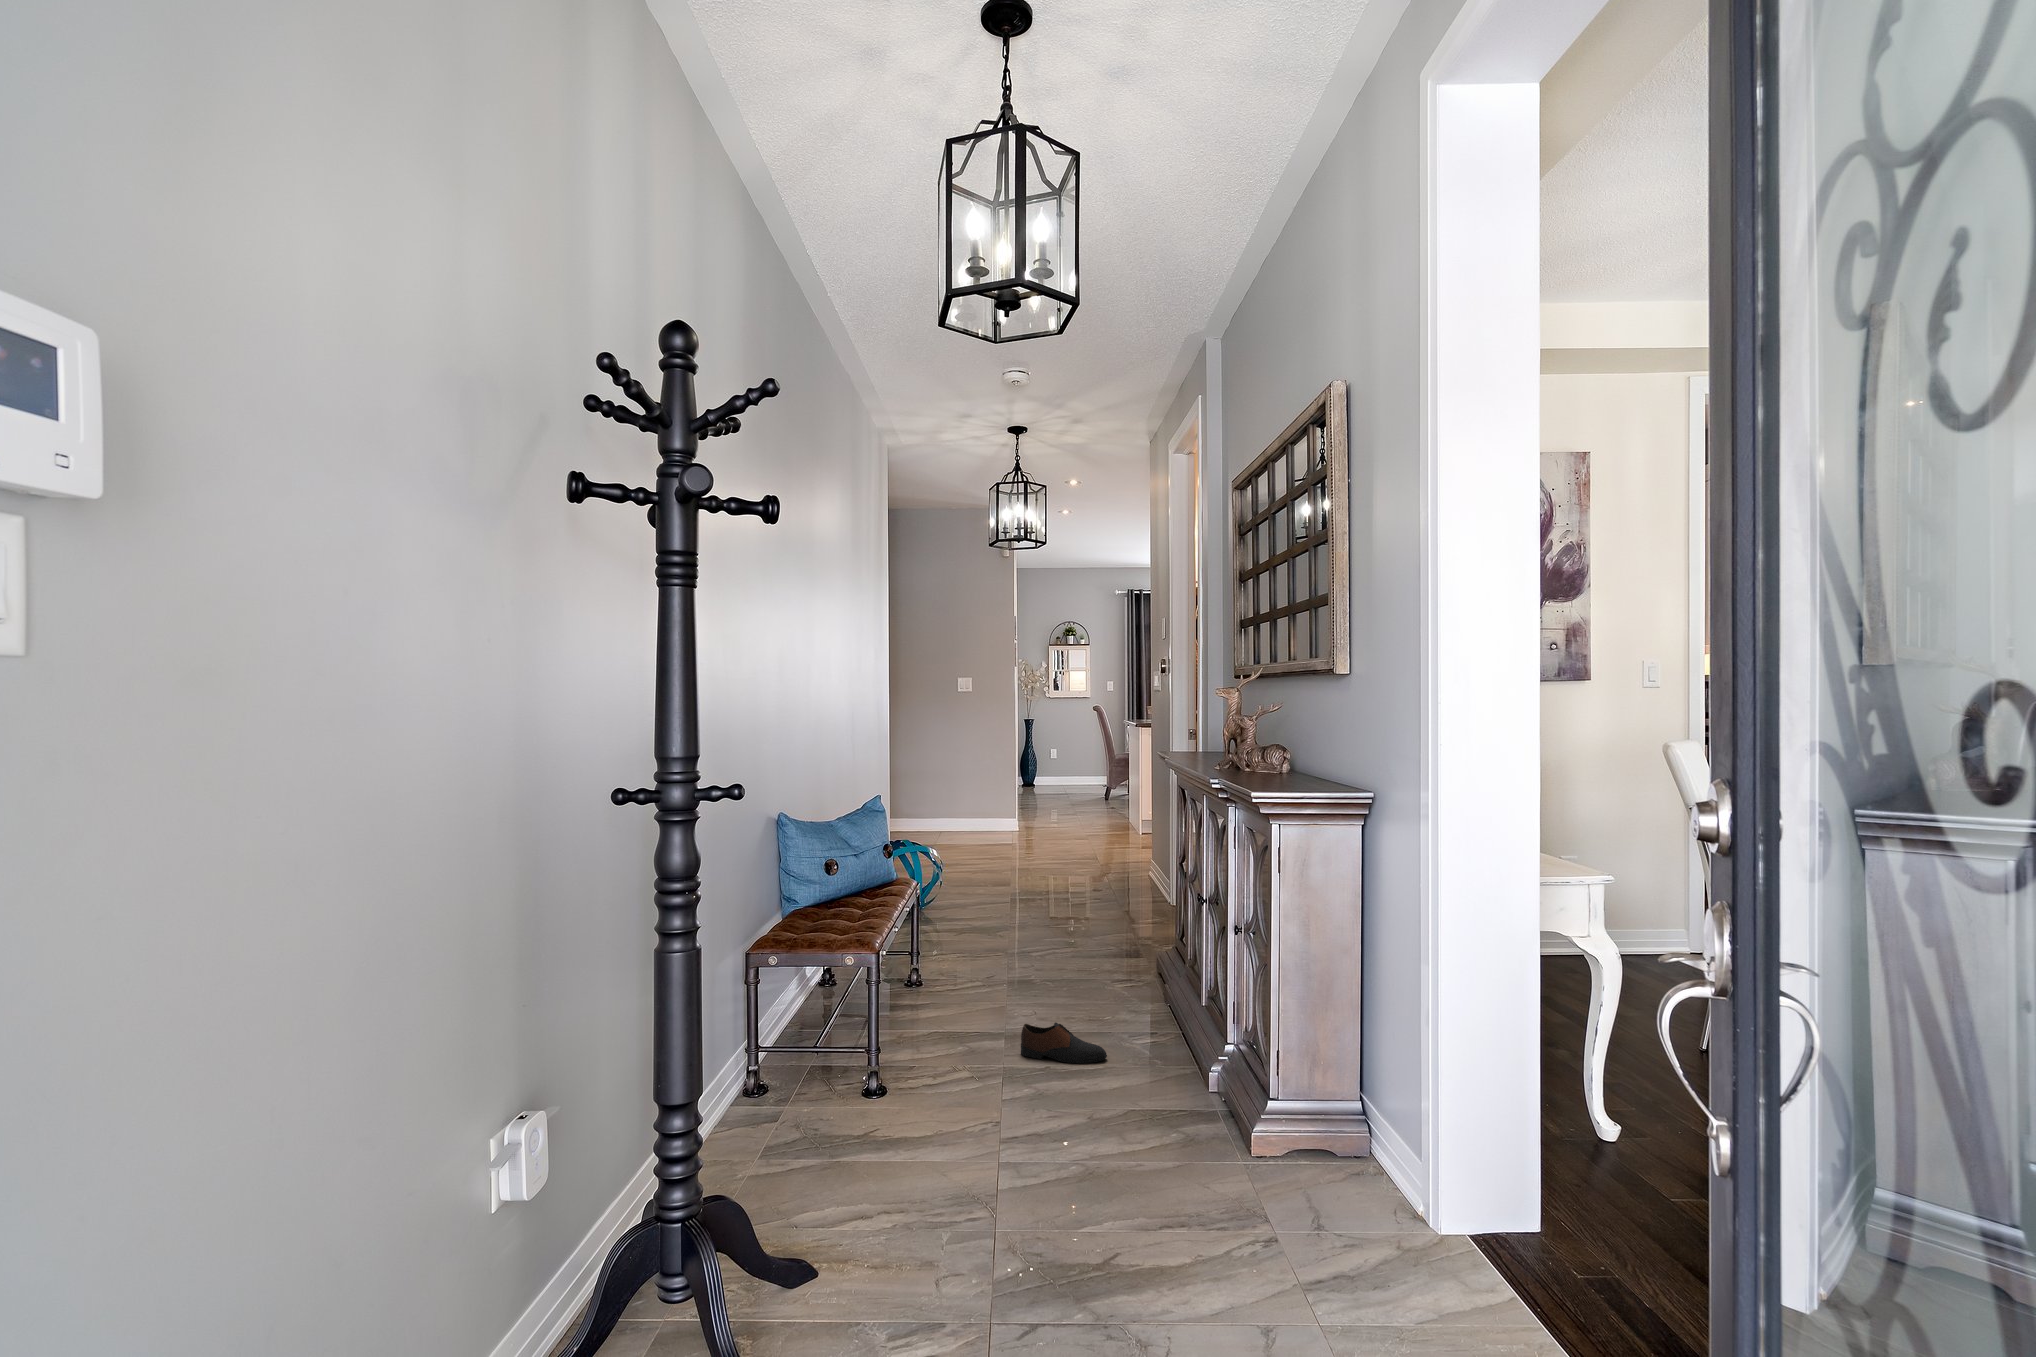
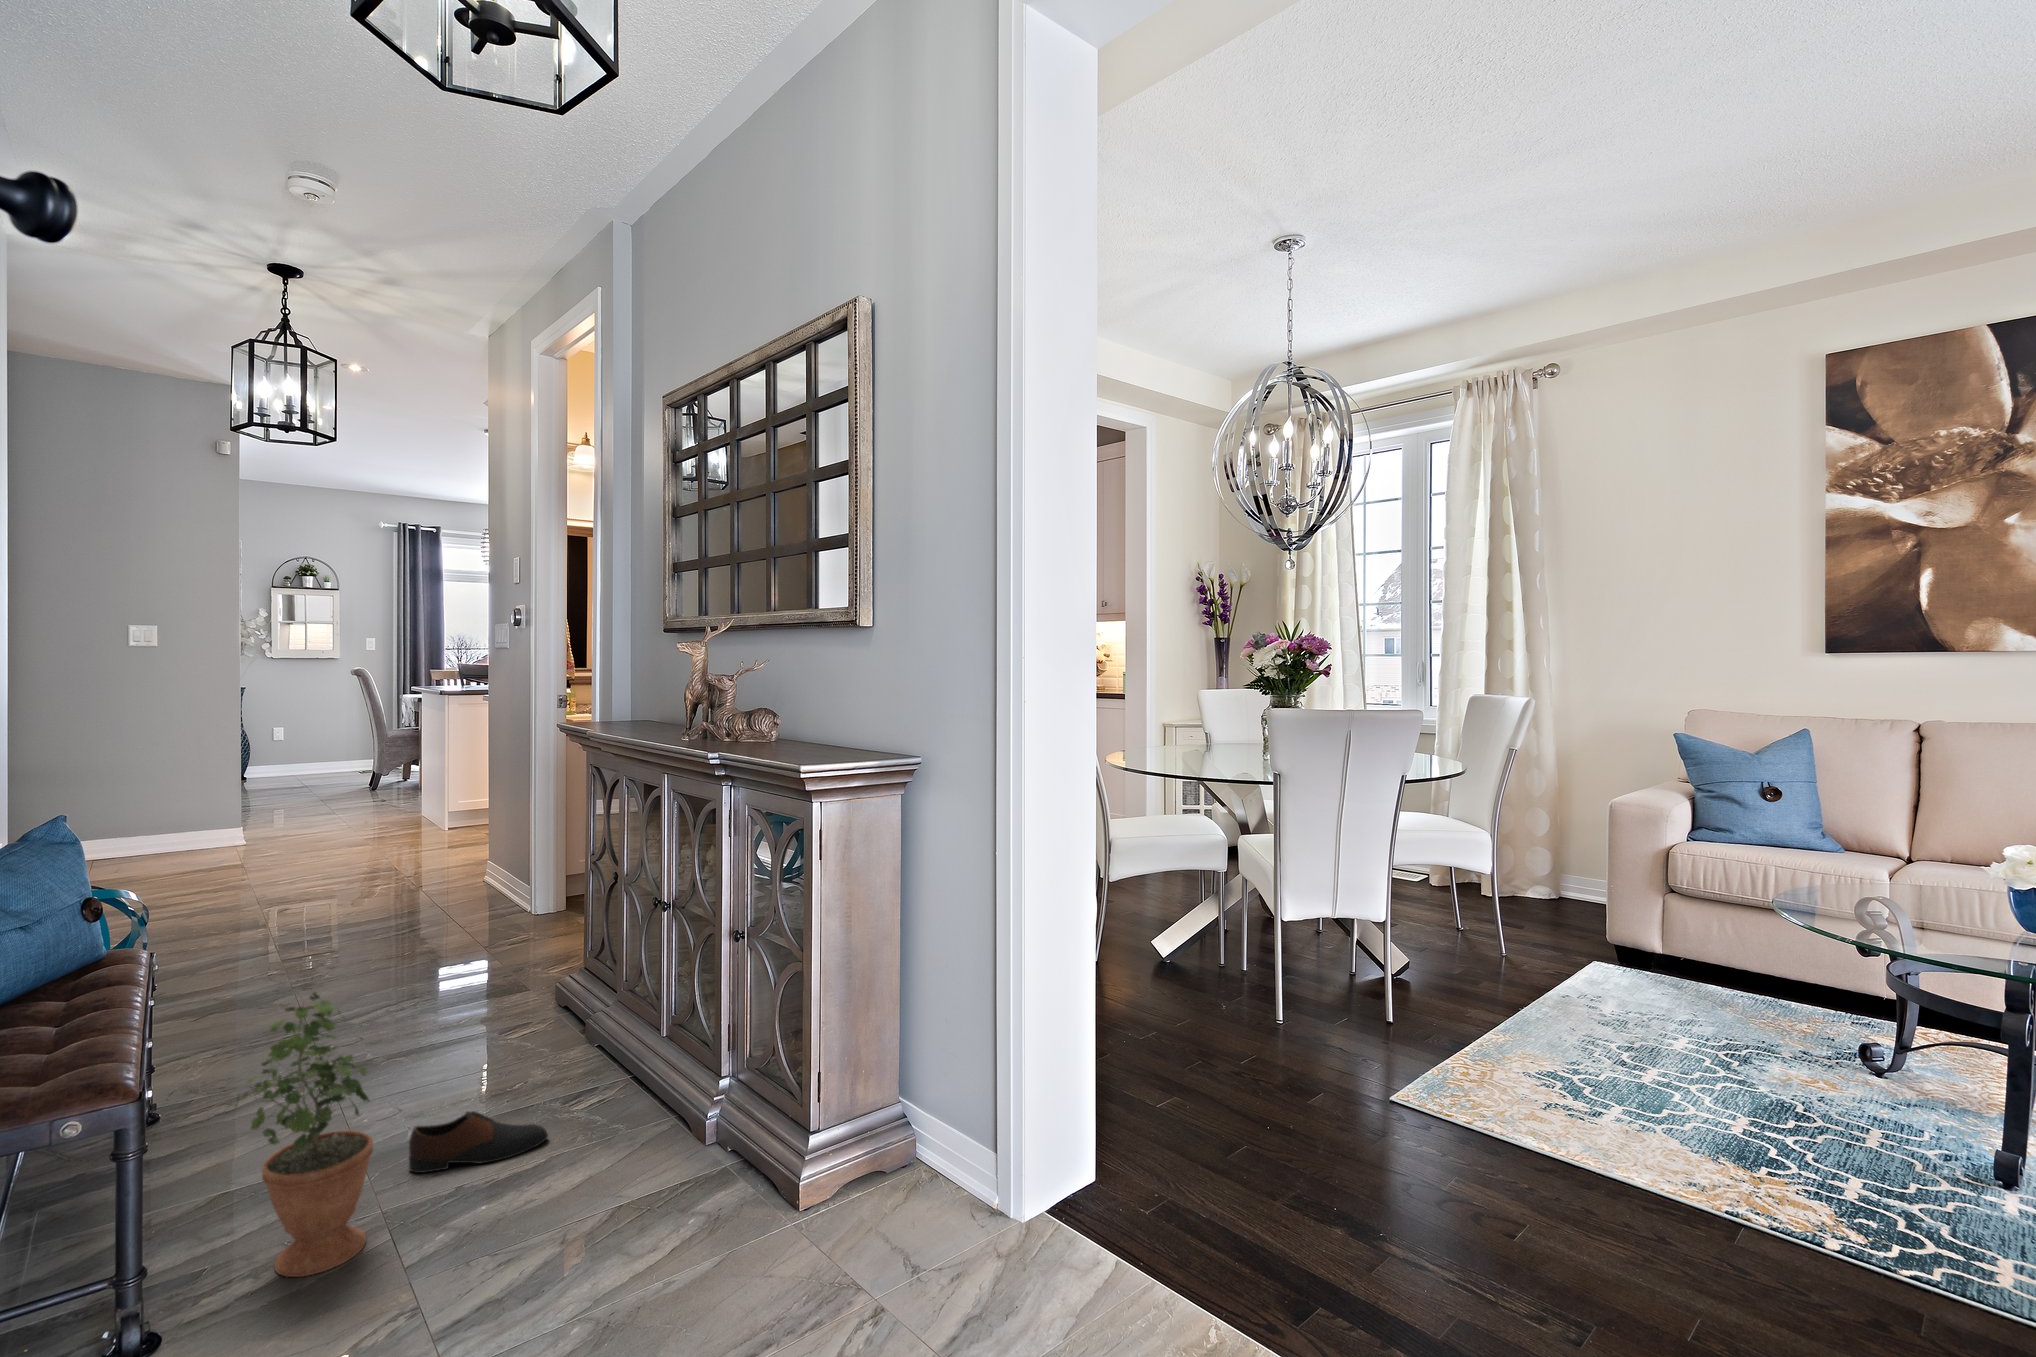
potted plant: none [916,909,989,1092] -> present [234,992,373,1277]

